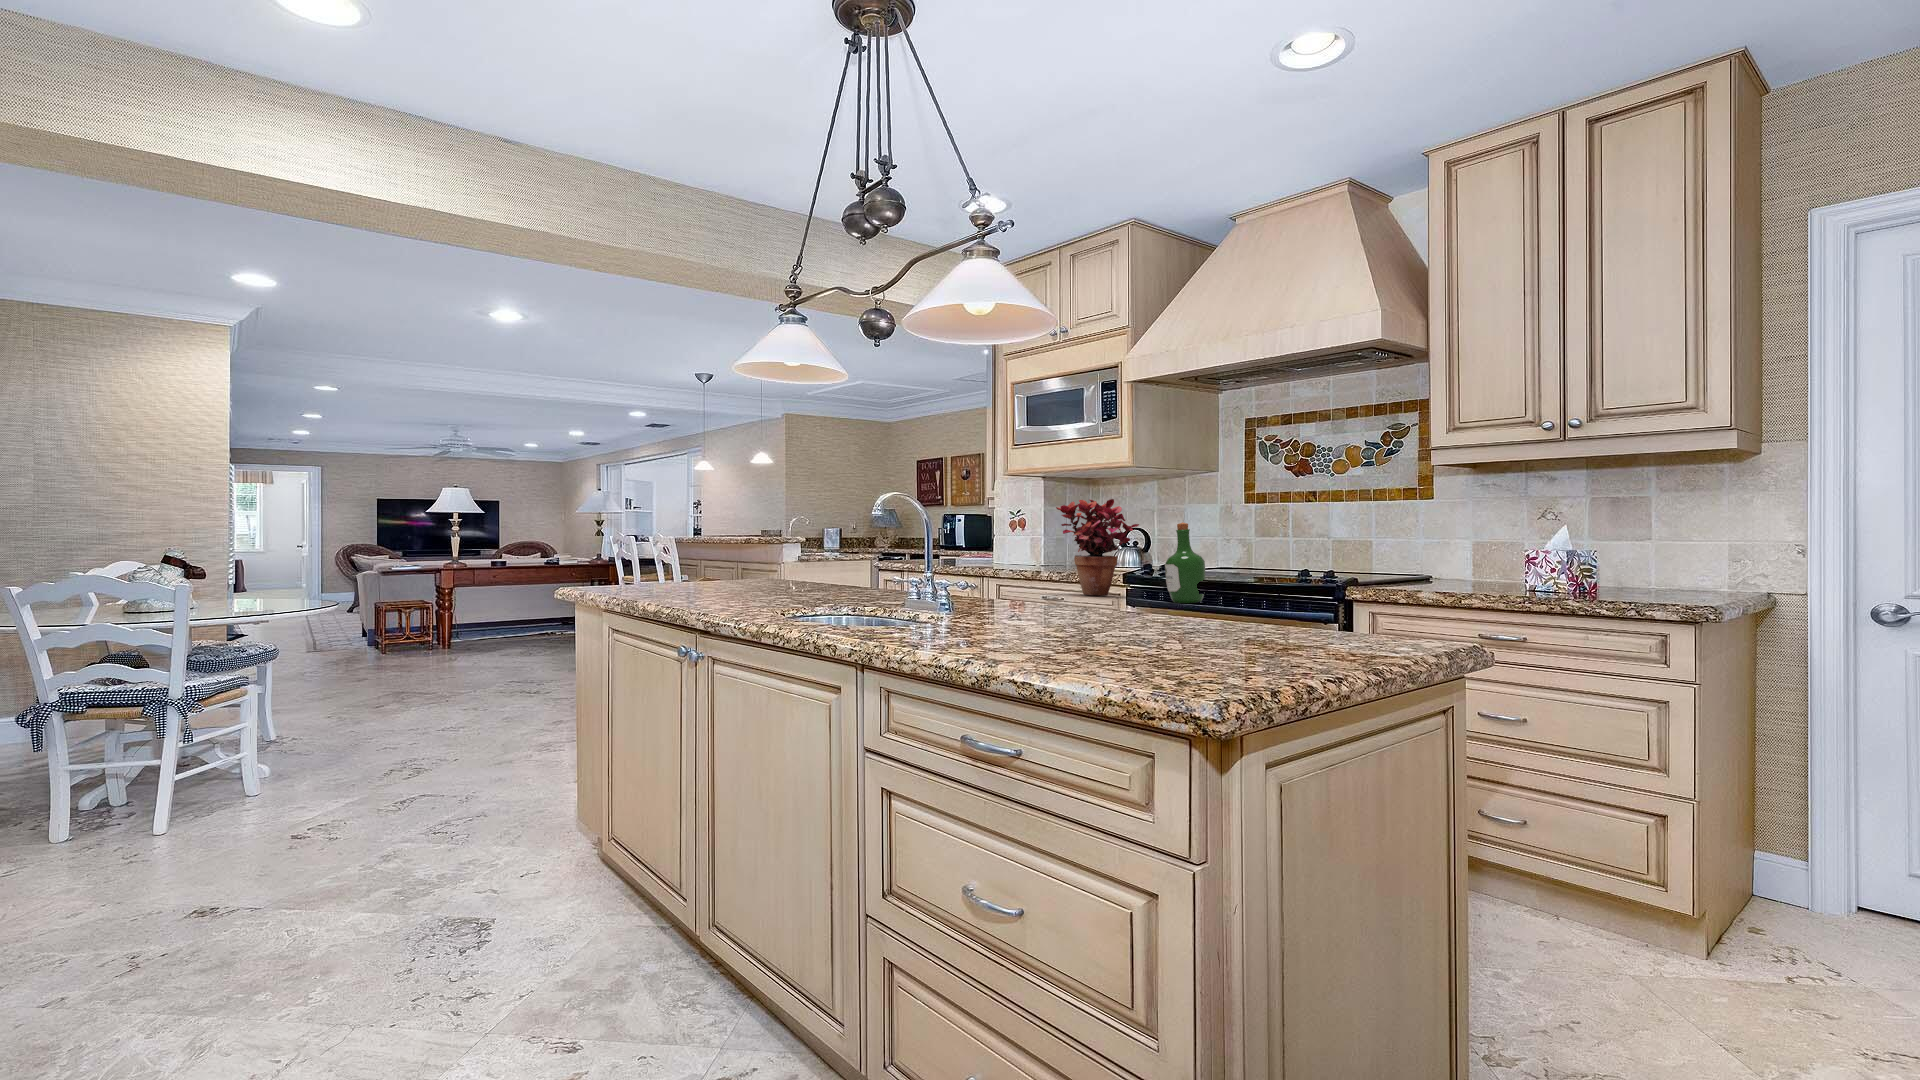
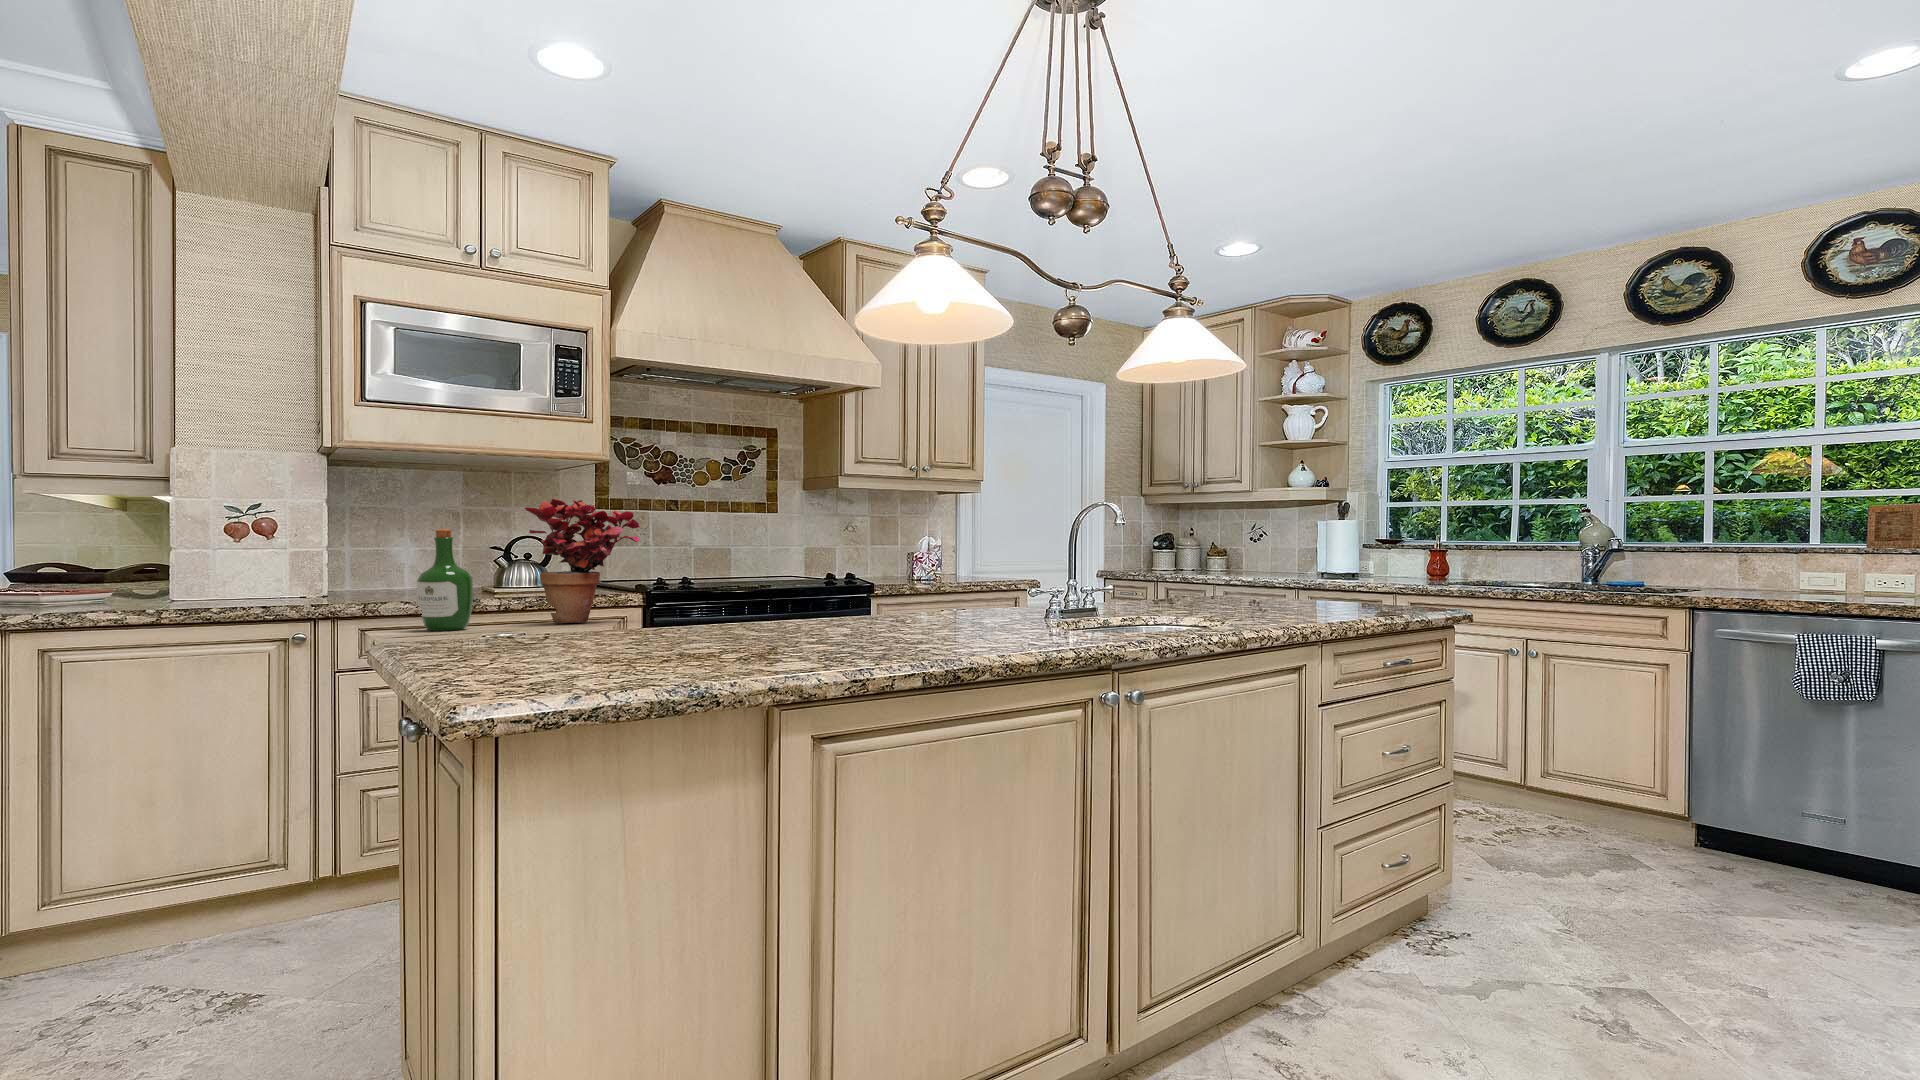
wine bottle: present [1165,522,1206,603] -> present [417,528,473,631]

